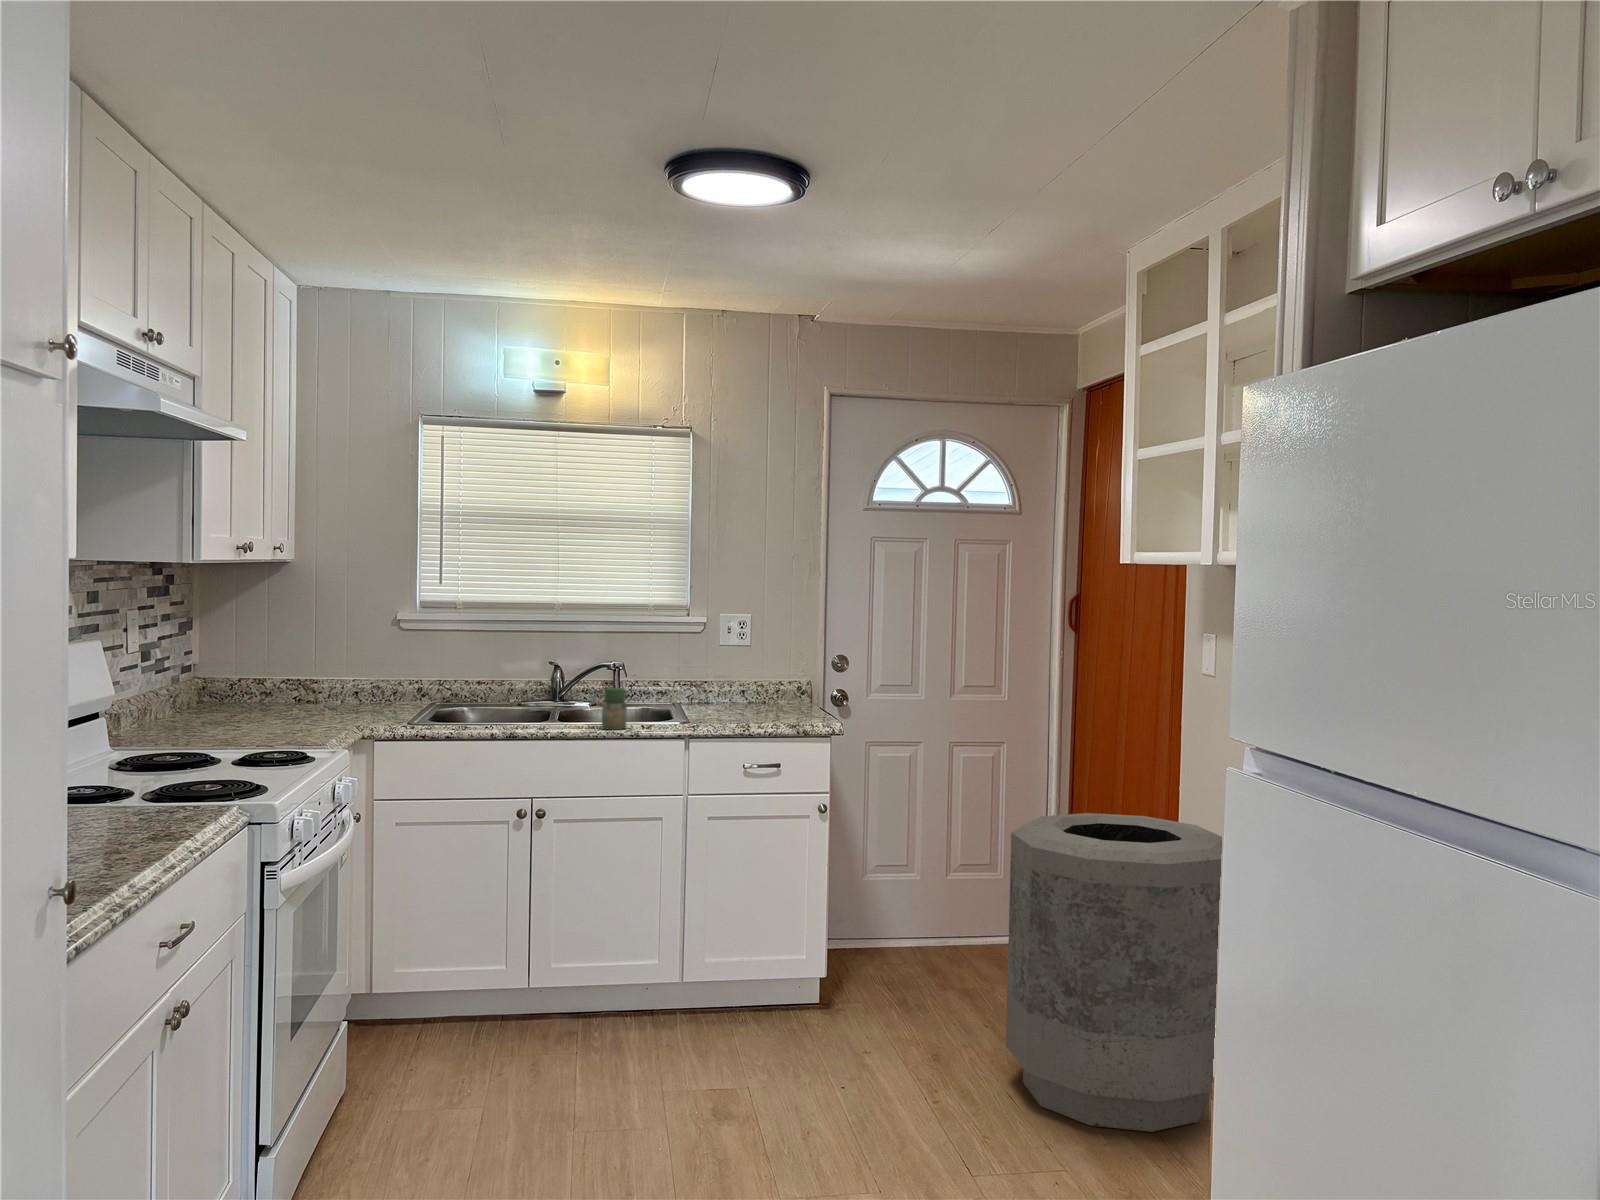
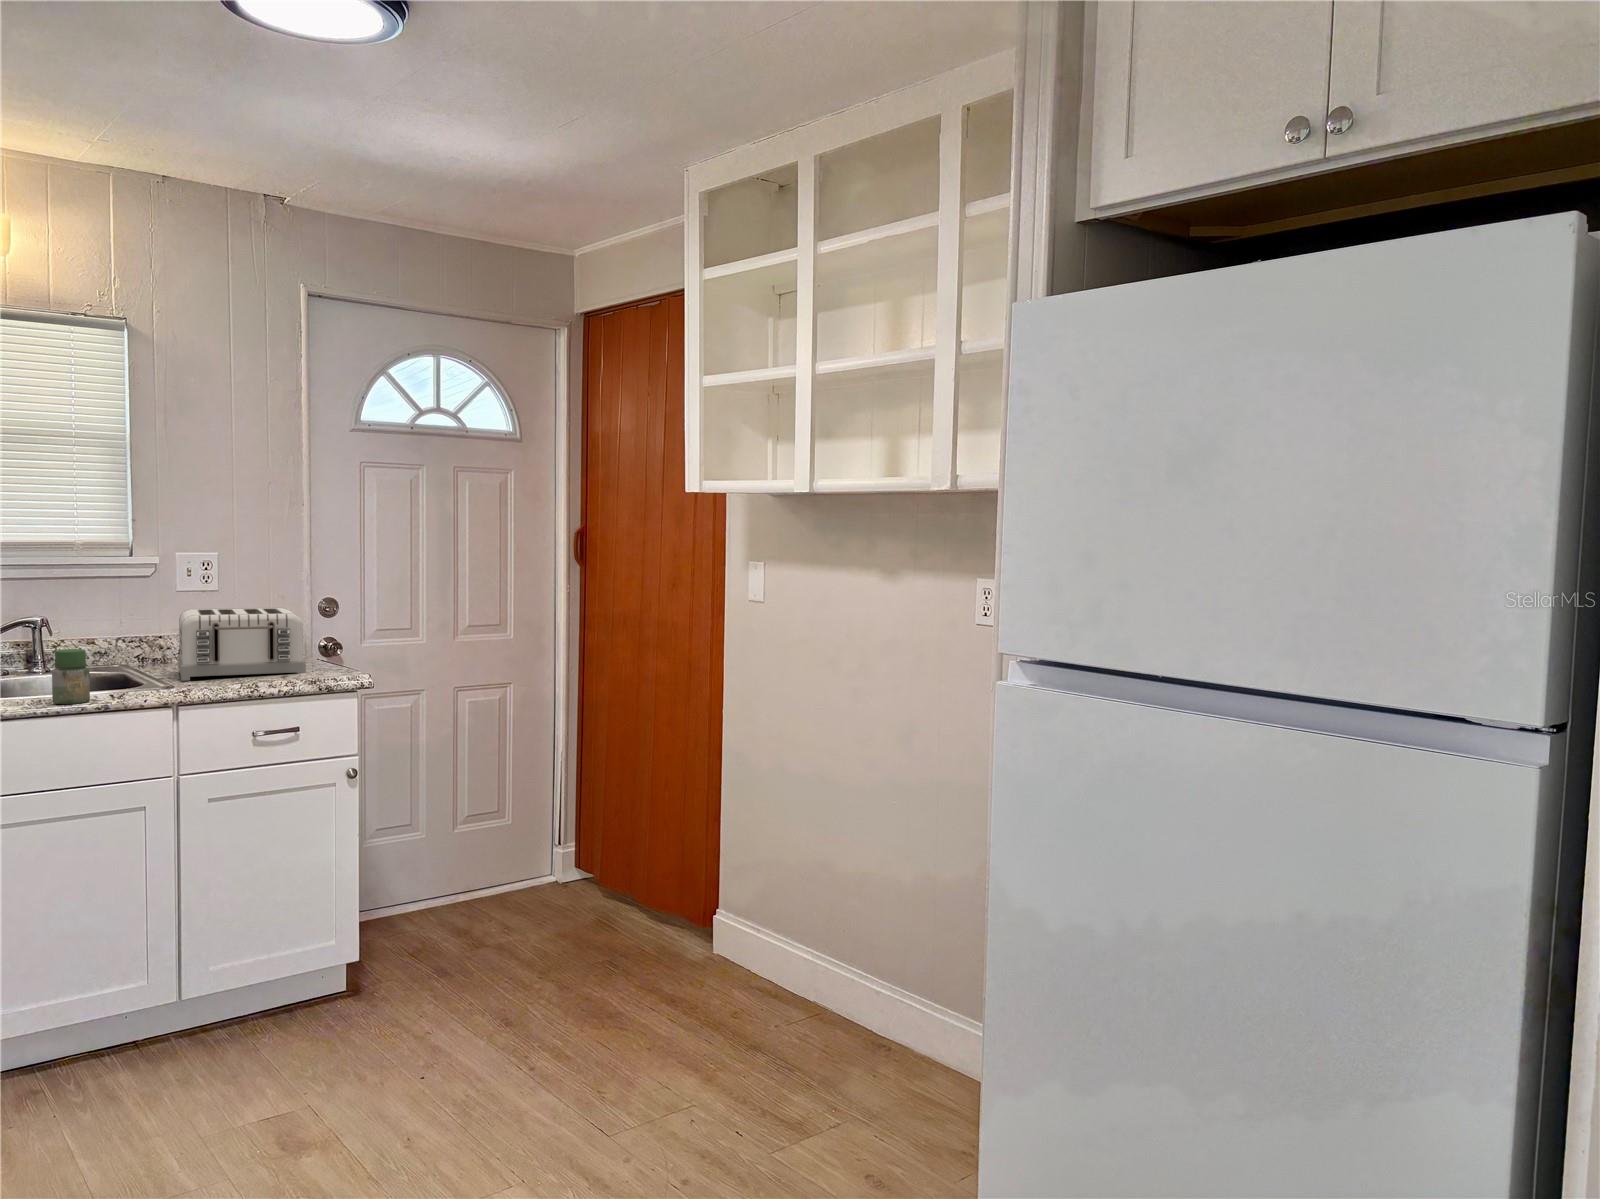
toaster: none [705,661,803,721] -> present [178,608,306,681]
trash can: present [1006,813,1222,1132] -> none [595,744,811,1059]

